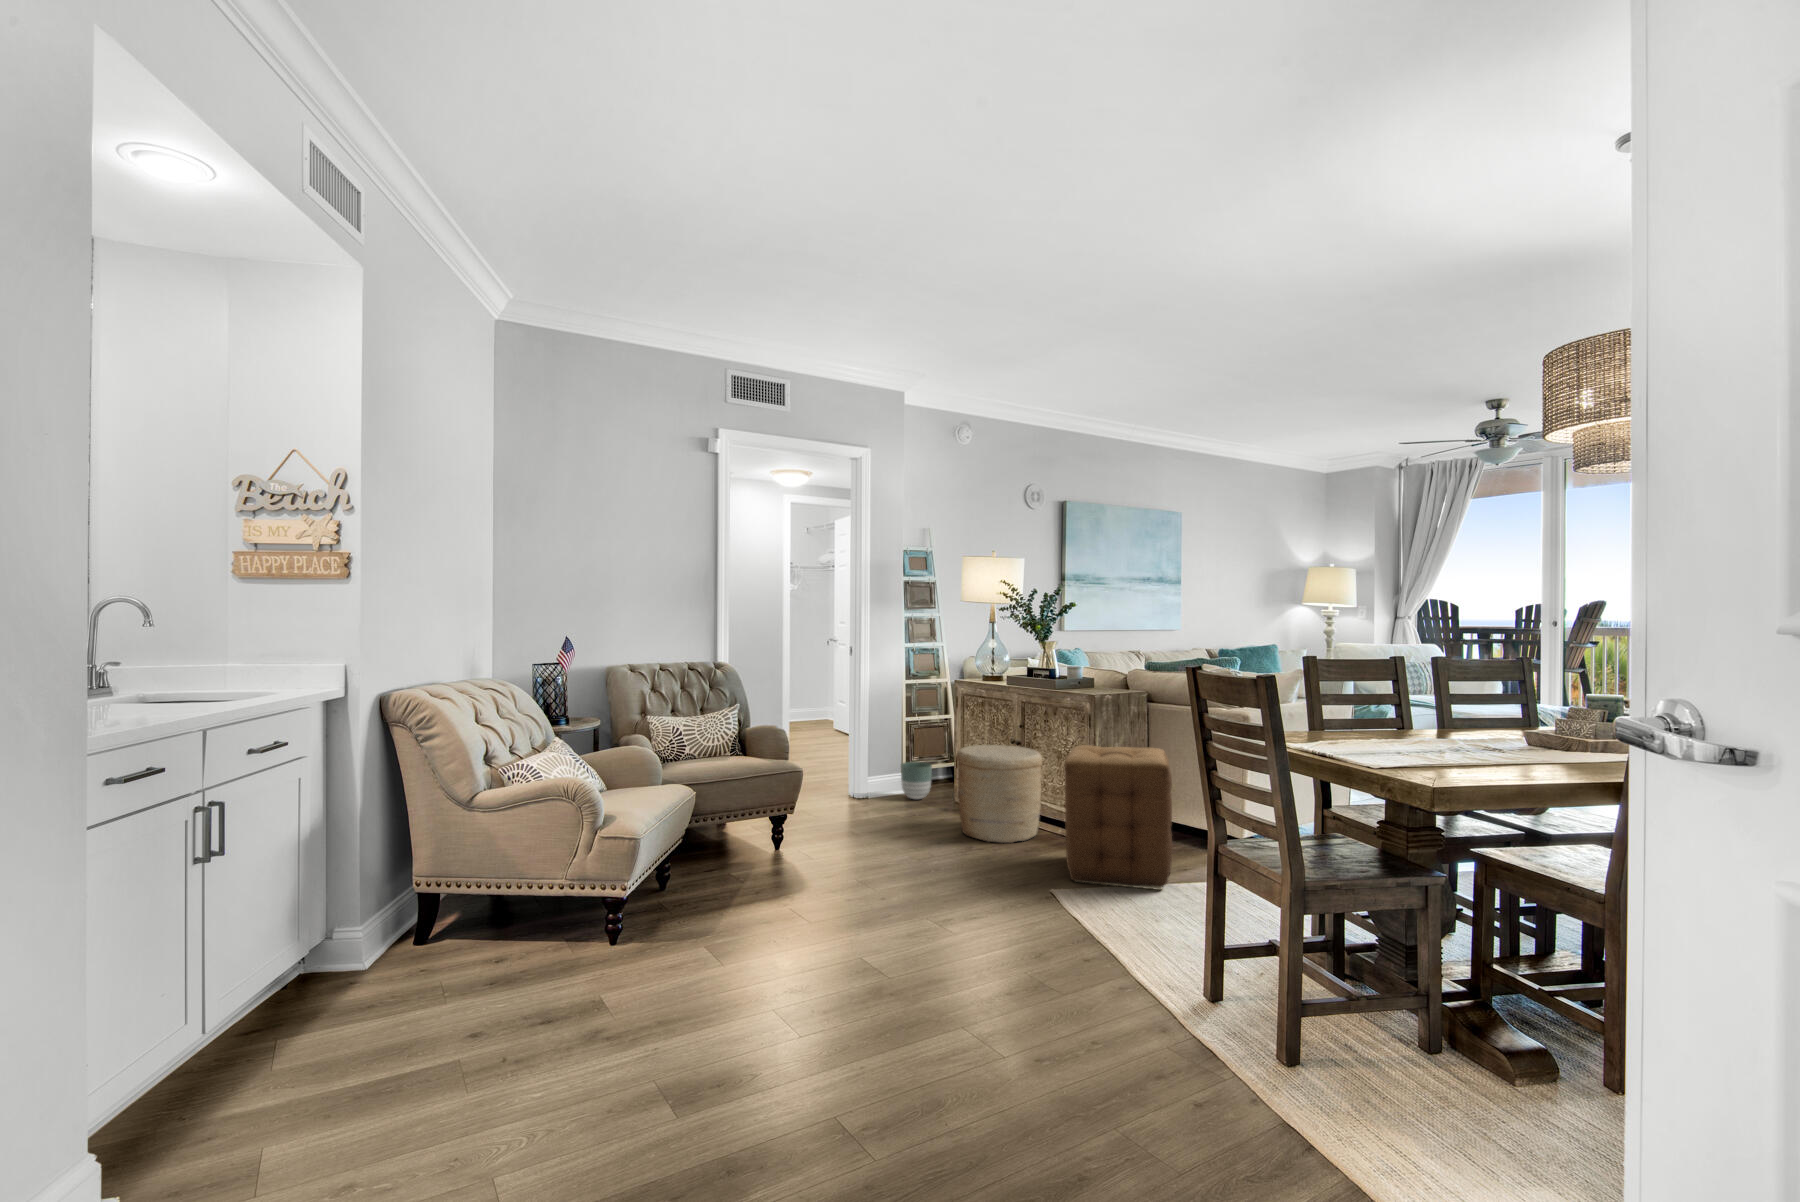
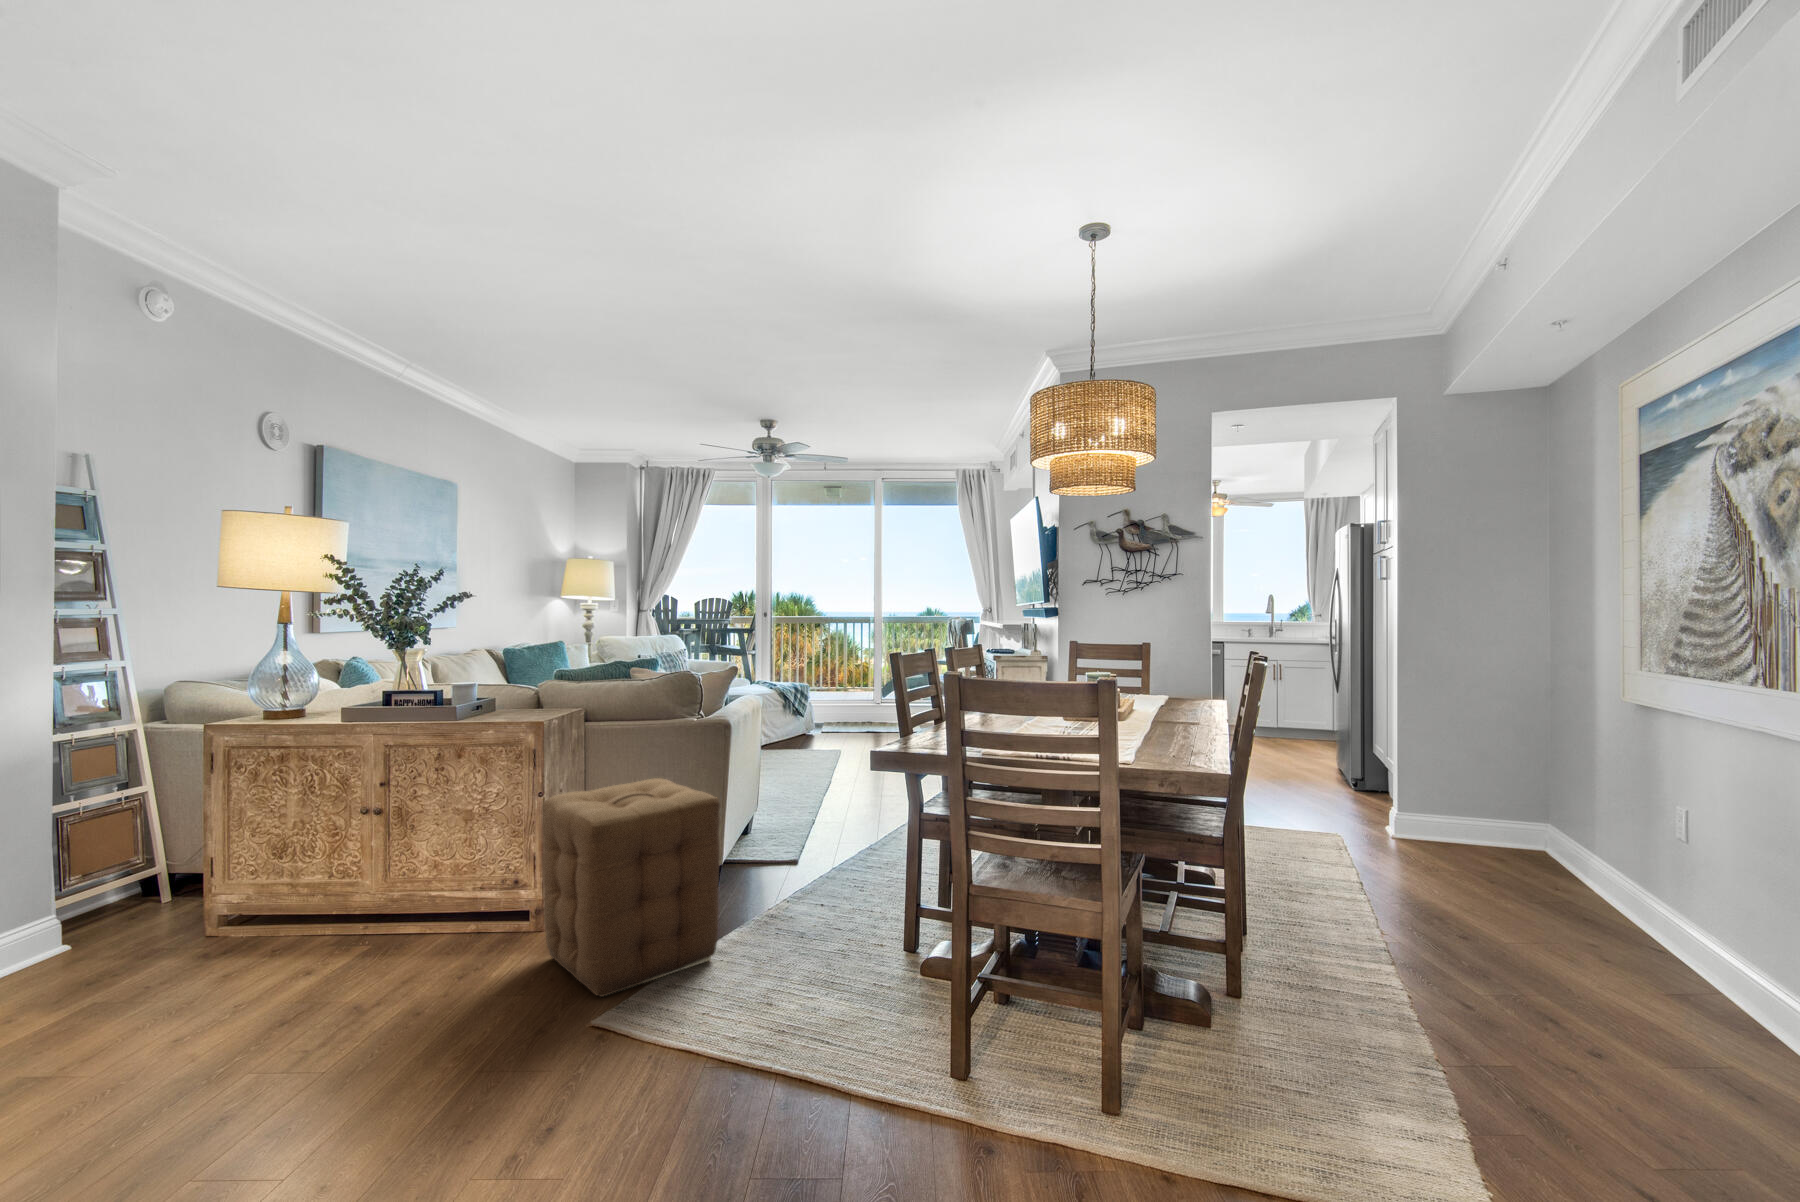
woven basket: present [956,745,1042,843] -> none [285,815,456,994]
planter: present [901,762,932,799] -> none [62,884,148,964]

